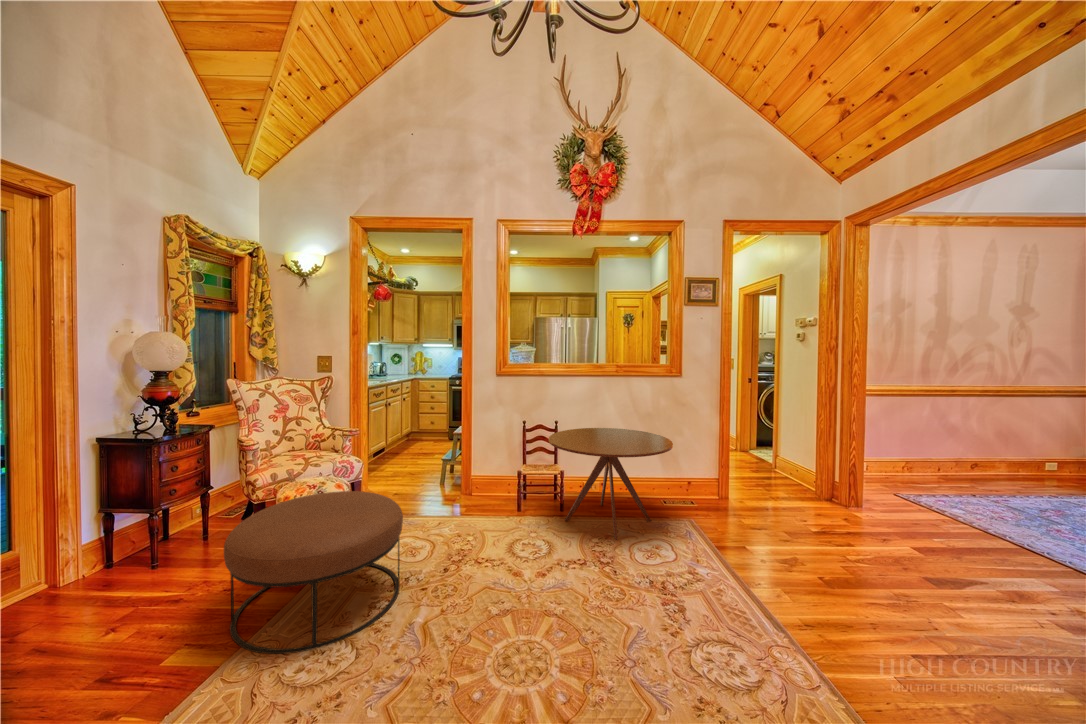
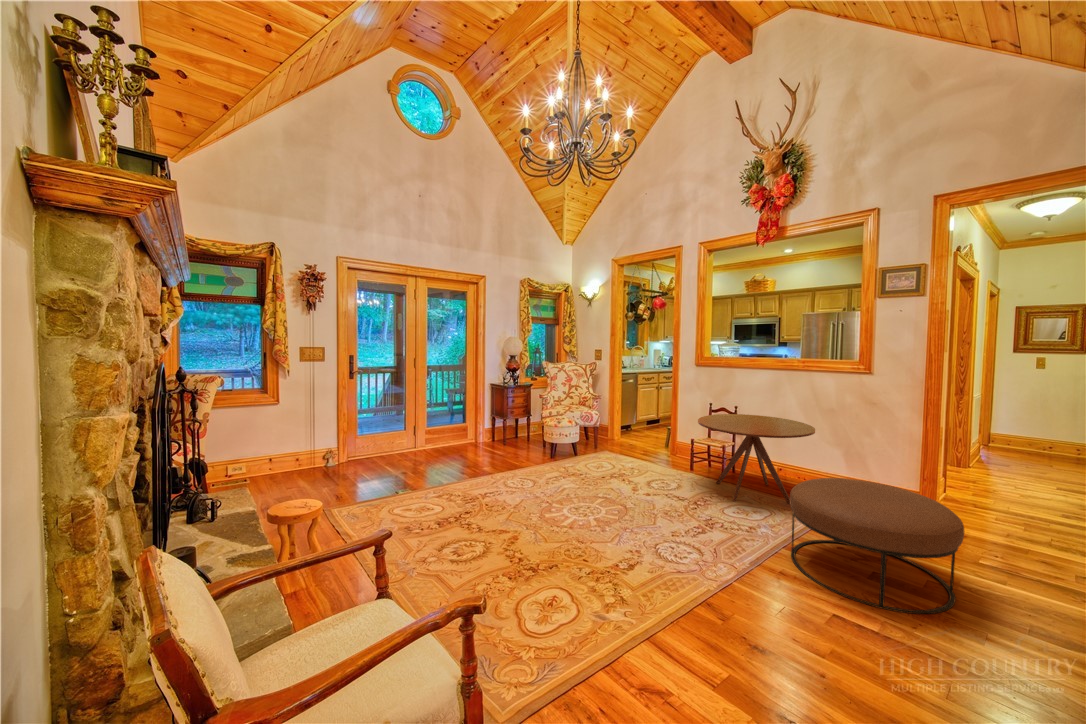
ottoman: present [224,491,403,654] -> present [790,478,964,614]

